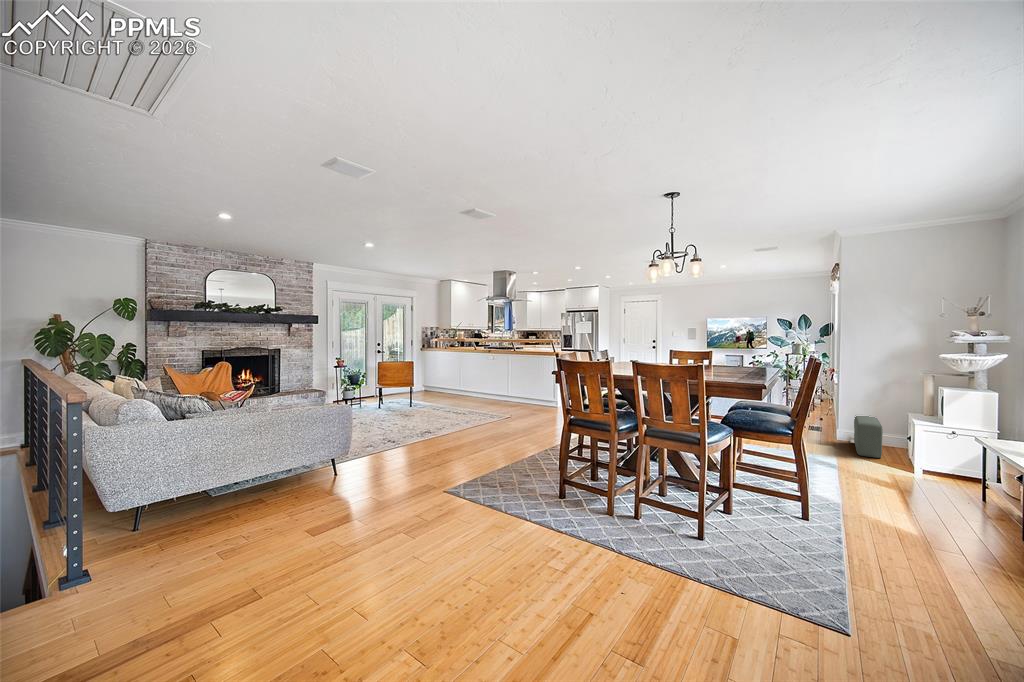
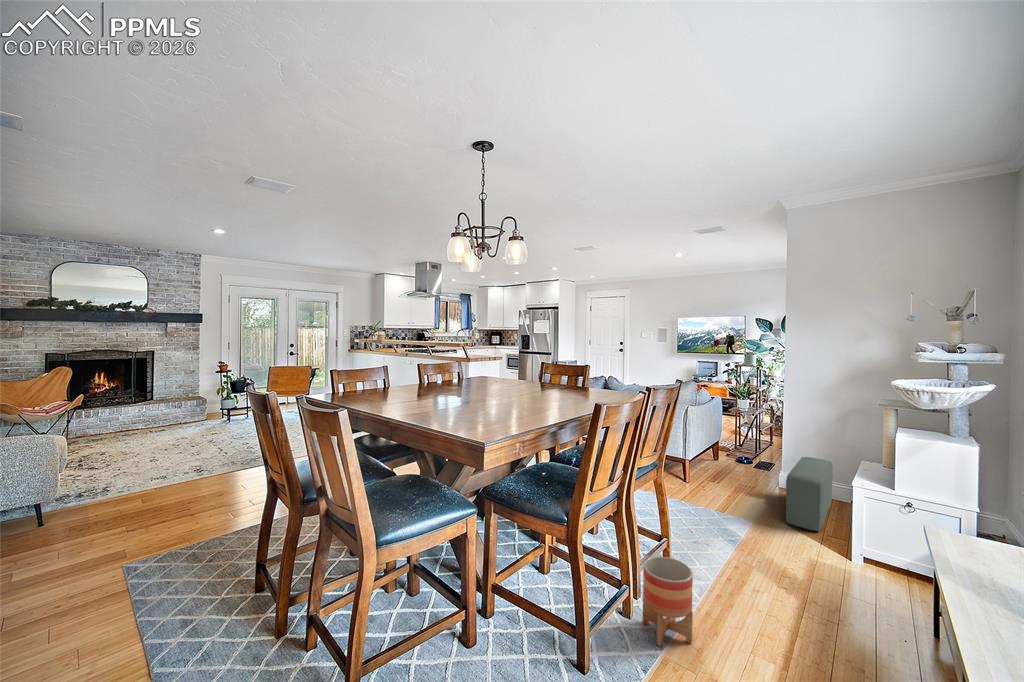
planter: none [823,459,857,503] -> present [643,557,693,646]

